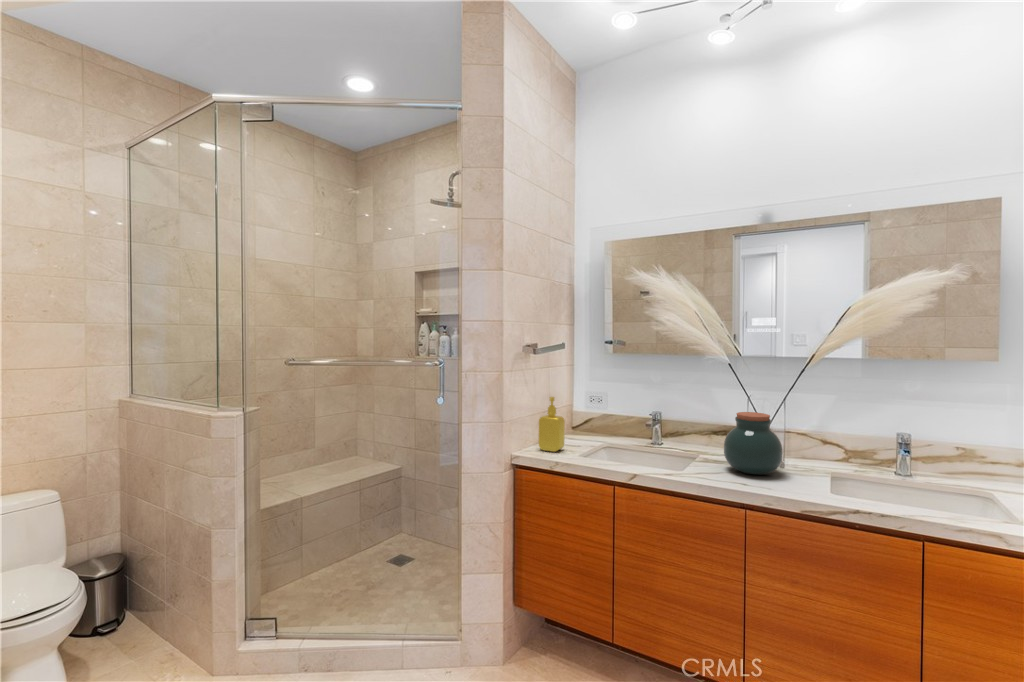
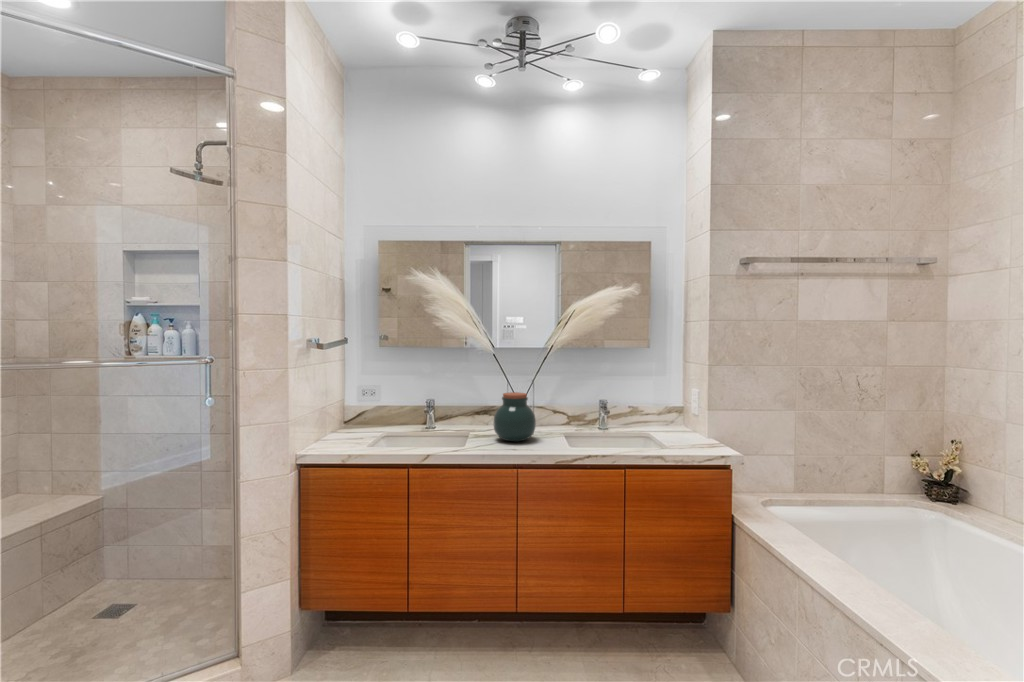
soap dispenser: present [539,397,565,452] -> none [322,392,349,447]

